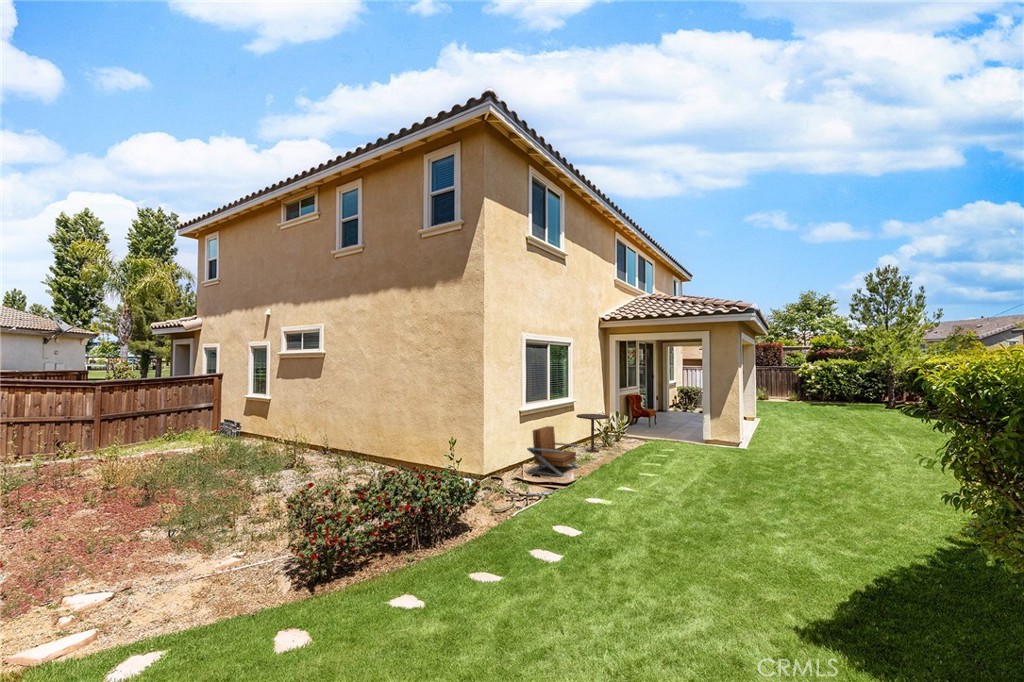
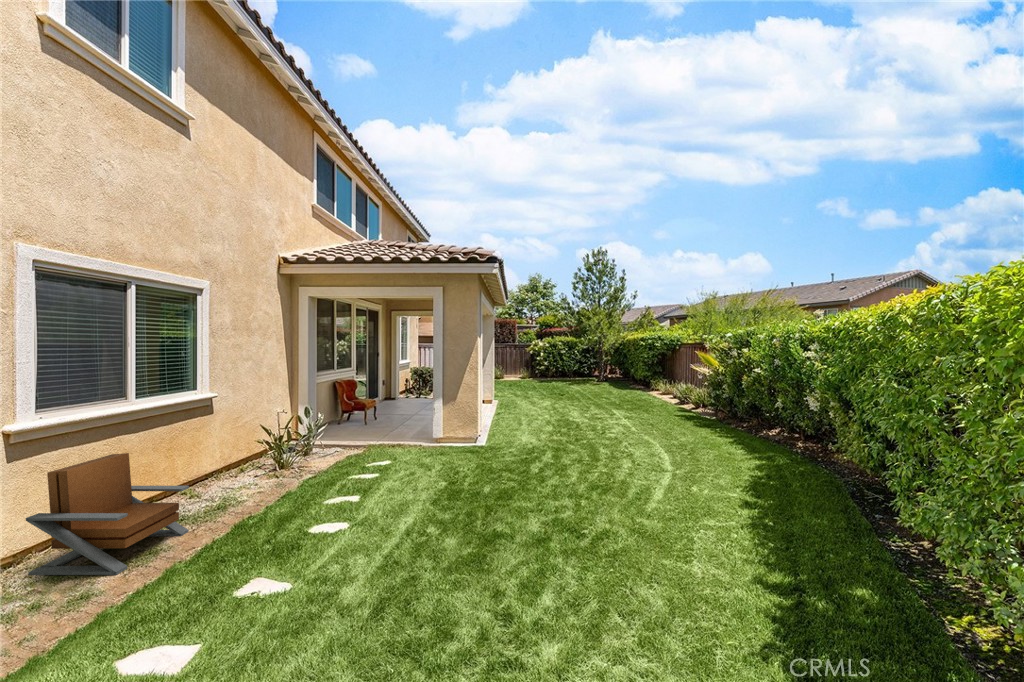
pedestal table: present [576,414,609,452] -> none [216,414,281,483]

